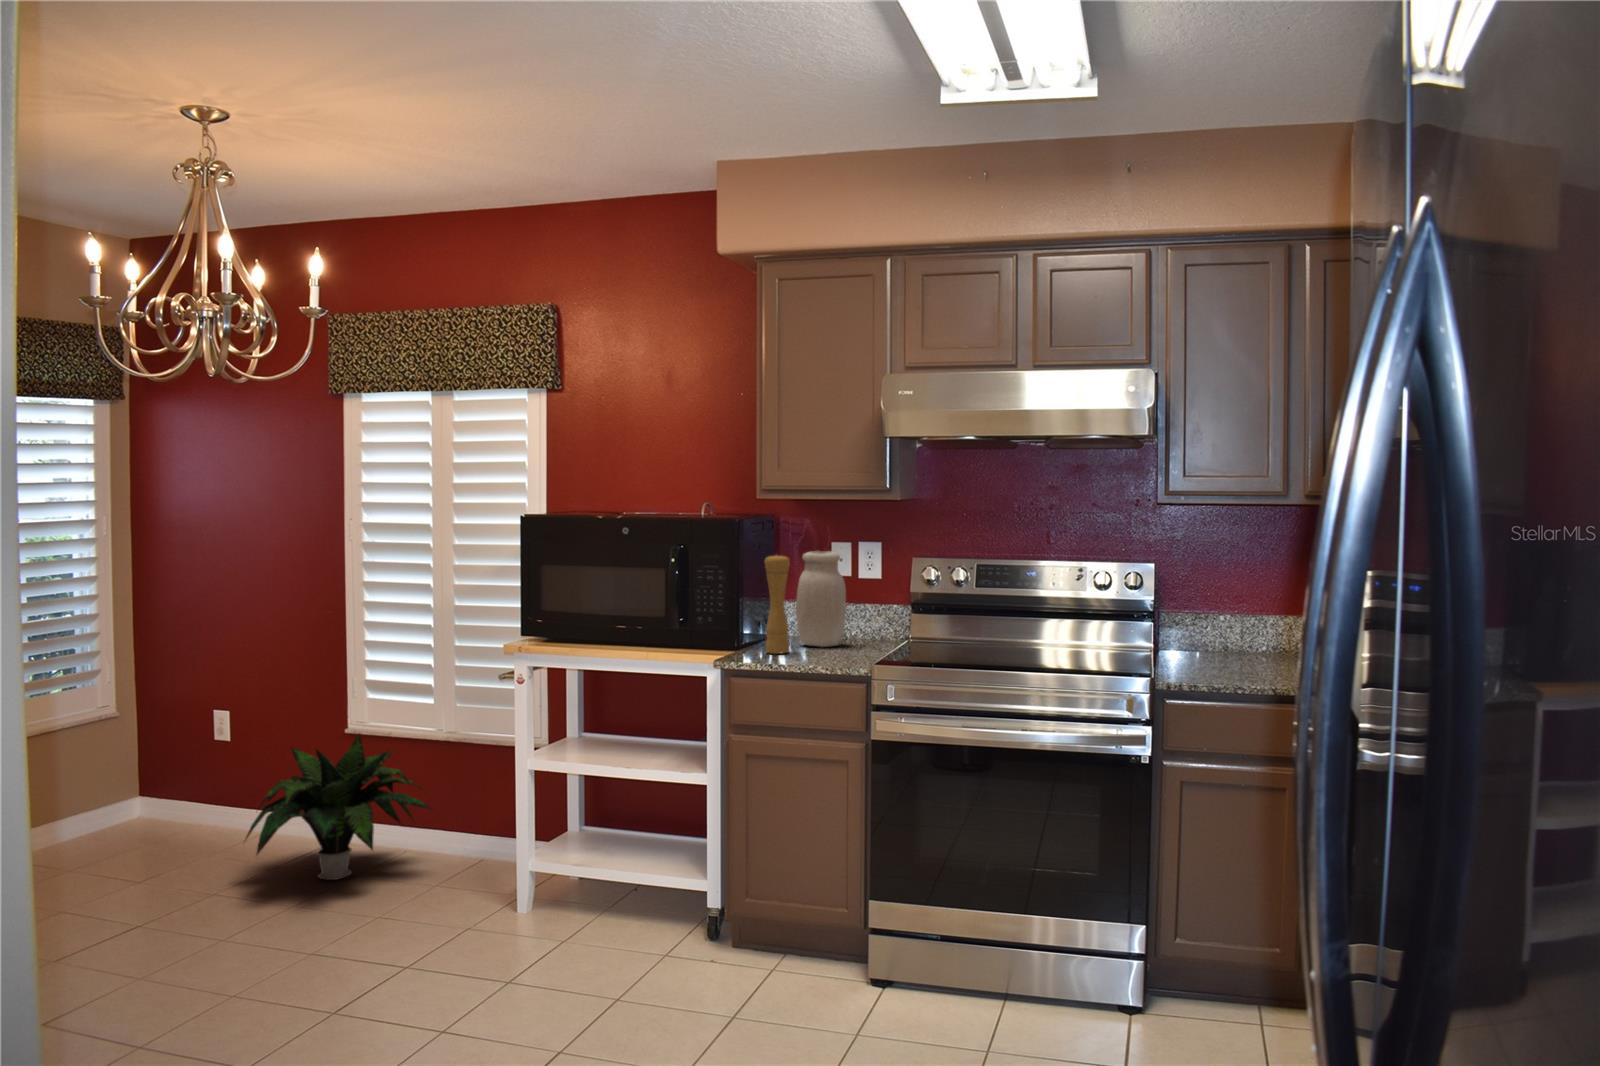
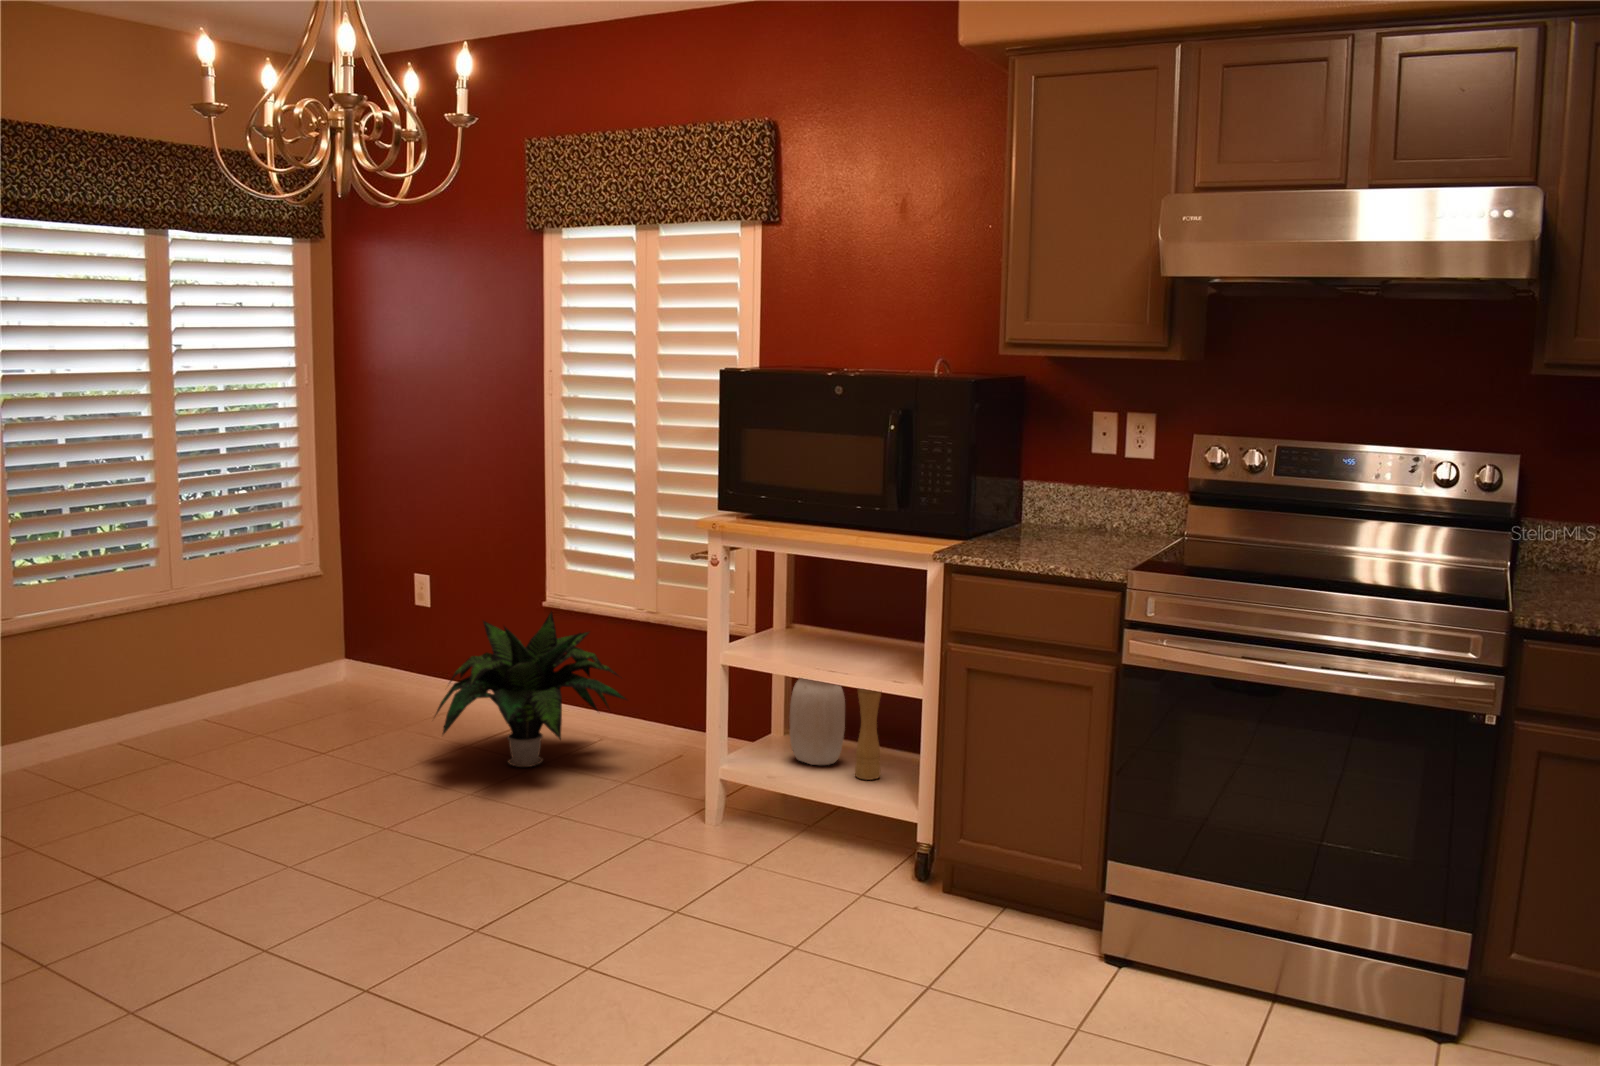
jar: present [796,551,846,647] -> present [790,678,845,765]
pepper mill: present [765,554,790,654] -> present [855,689,881,780]

